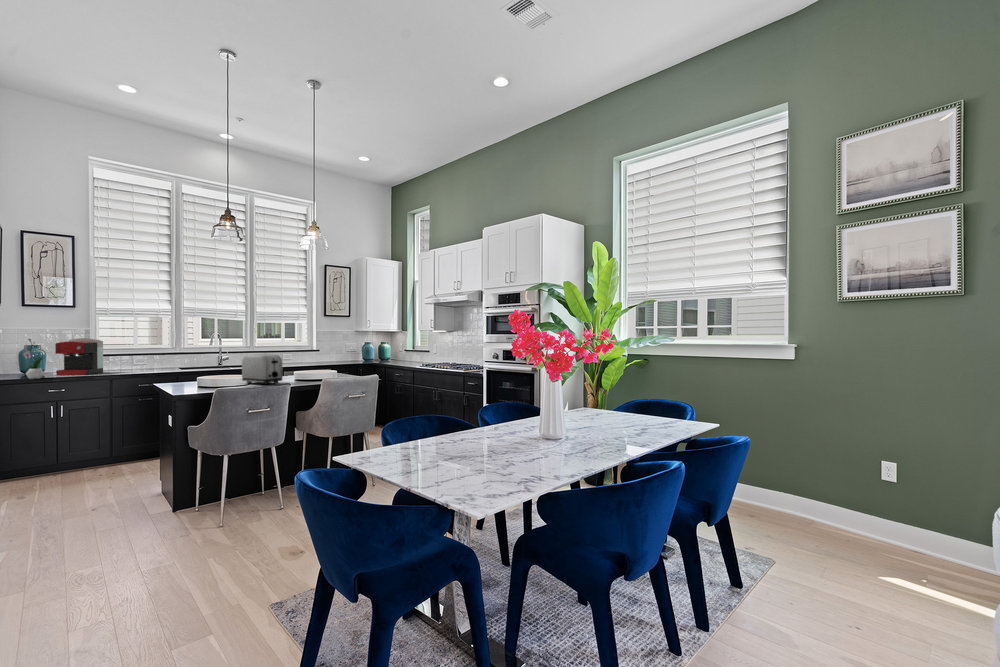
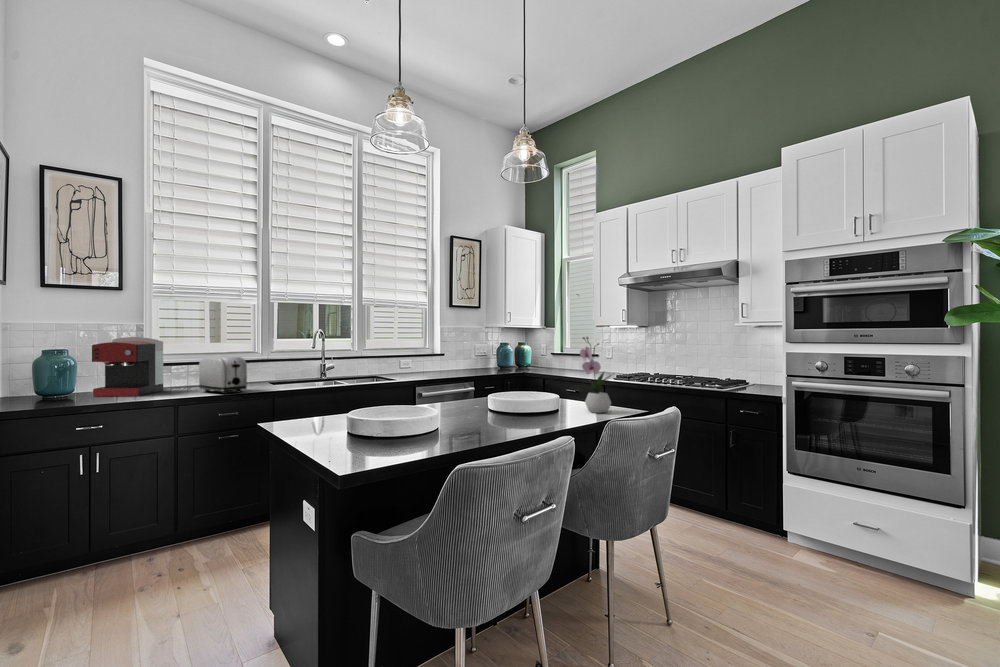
flower arrangement: present [23,339,44,379] -> present [580,337,611,413]
toaster: present [242,354,283,385] -> present [199,356,247,394]

